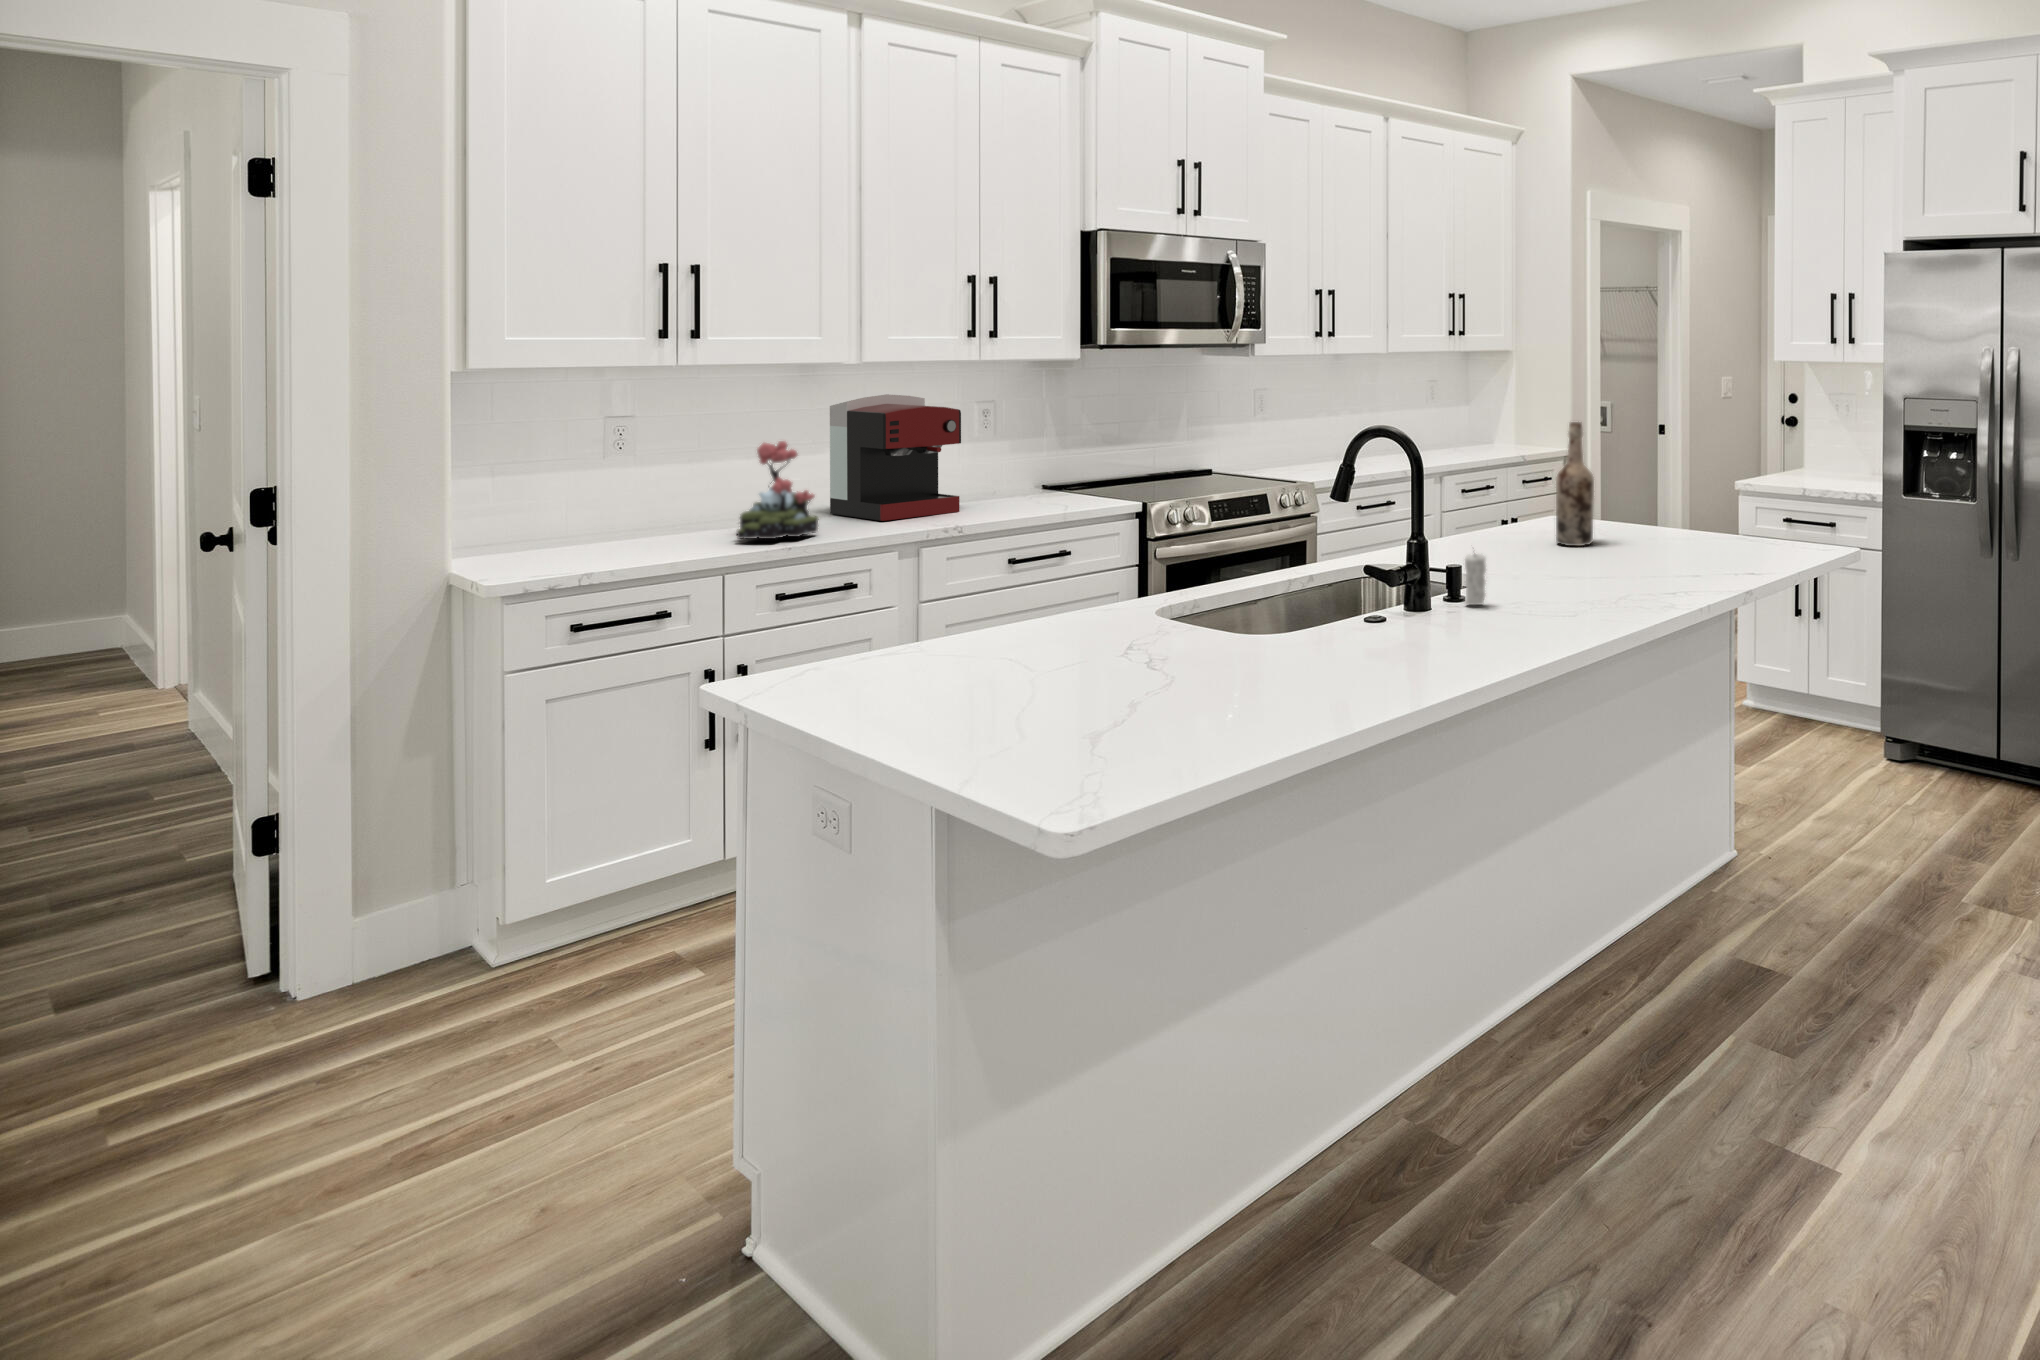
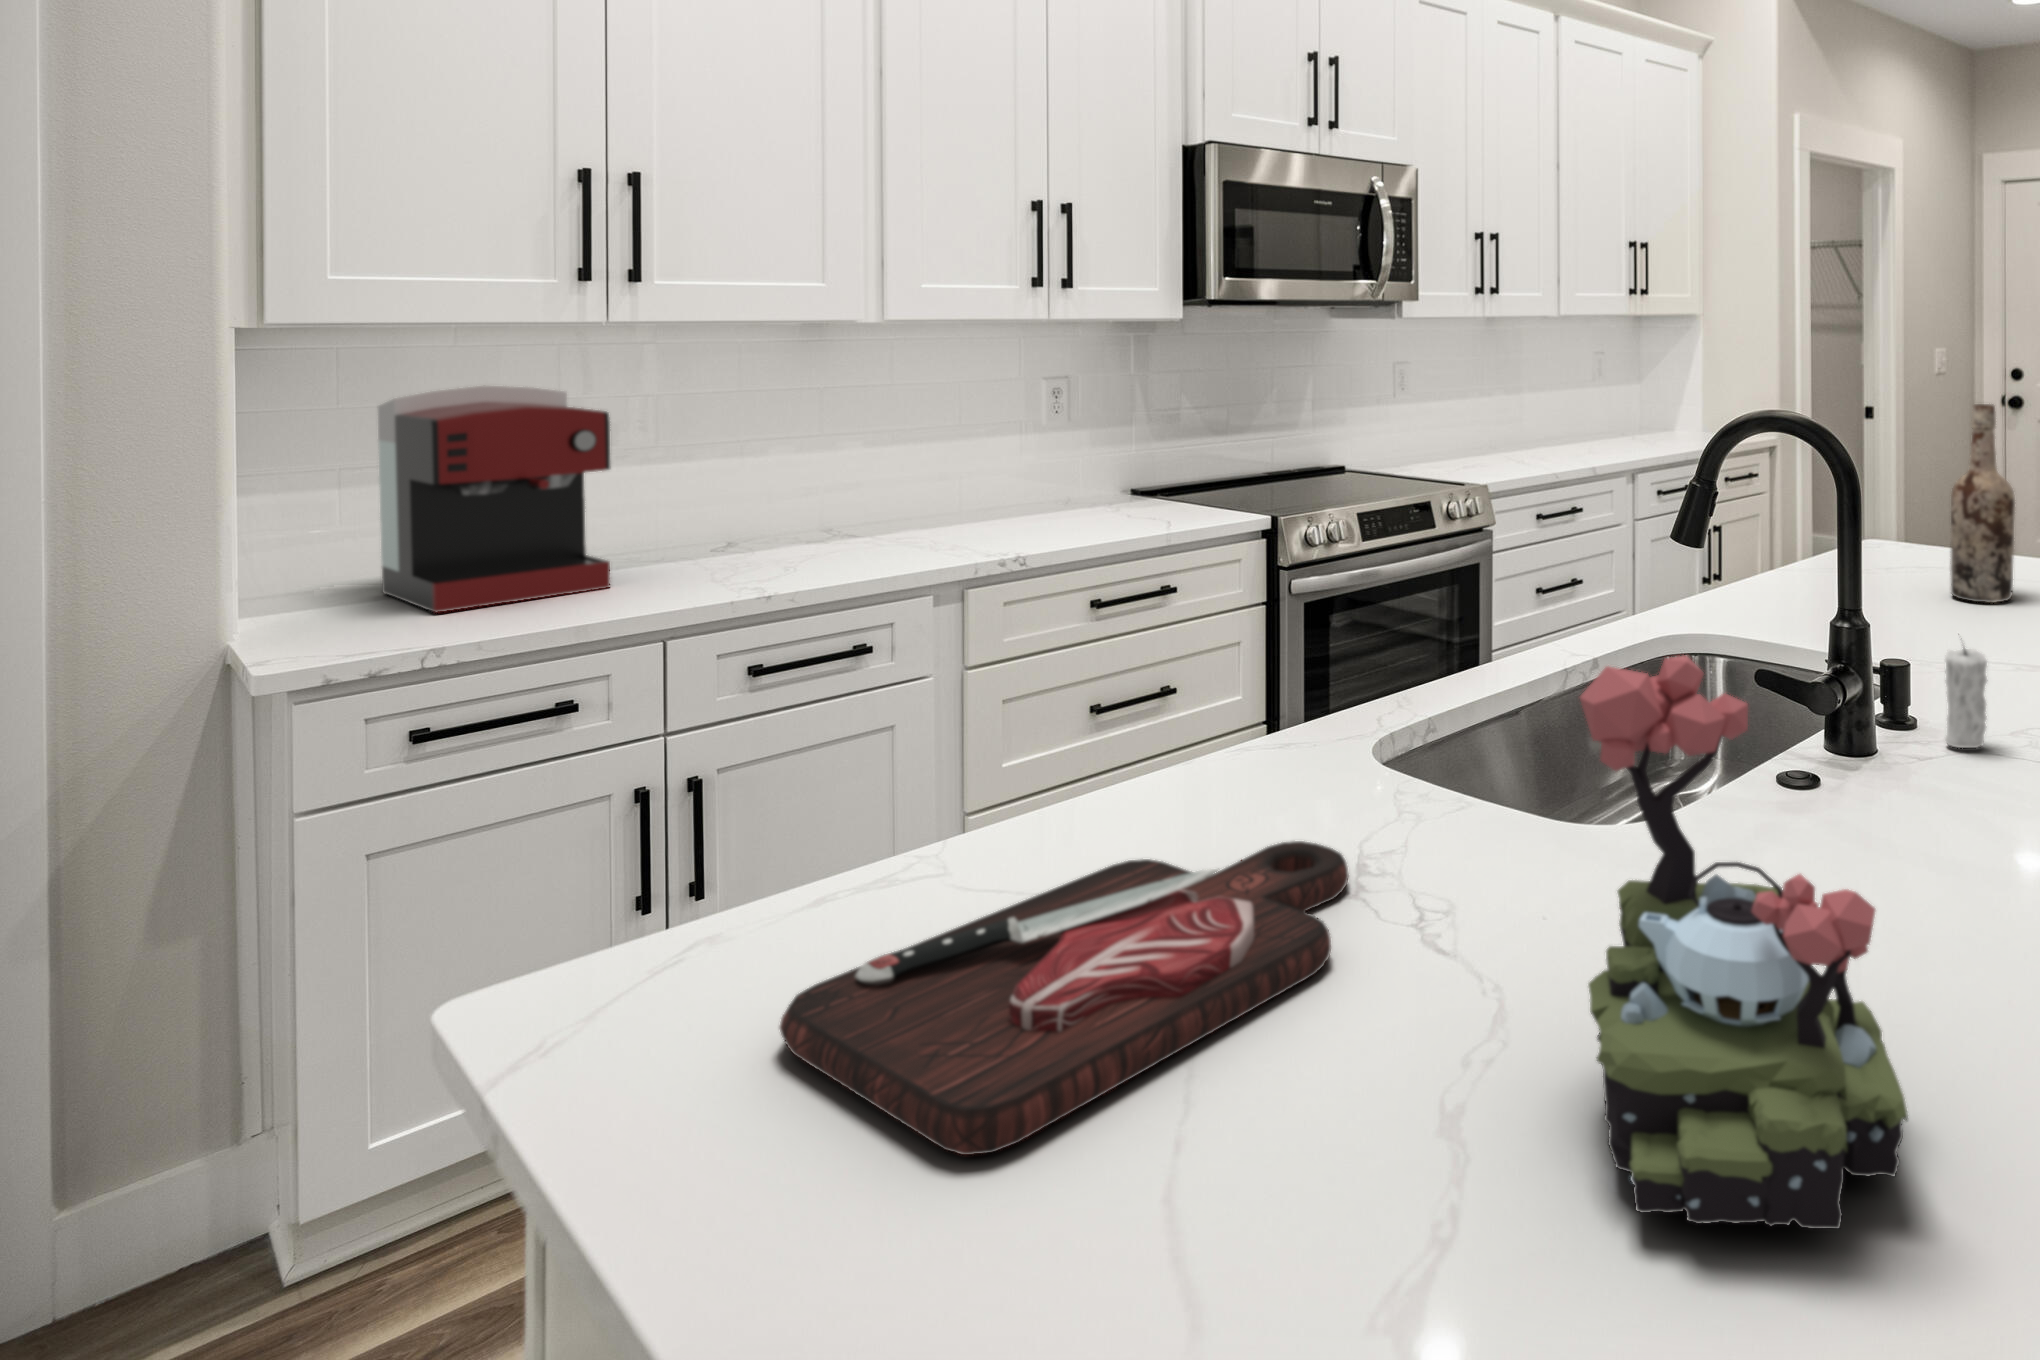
coffee maker: present [830,394,961,521] -> present [378,386,610,612]
plant: present [737,441,819,539] -> present [1580,656,1908,1229]
cutting board: none [863,632,1122,709] -> present [780,841,1349,1155]

